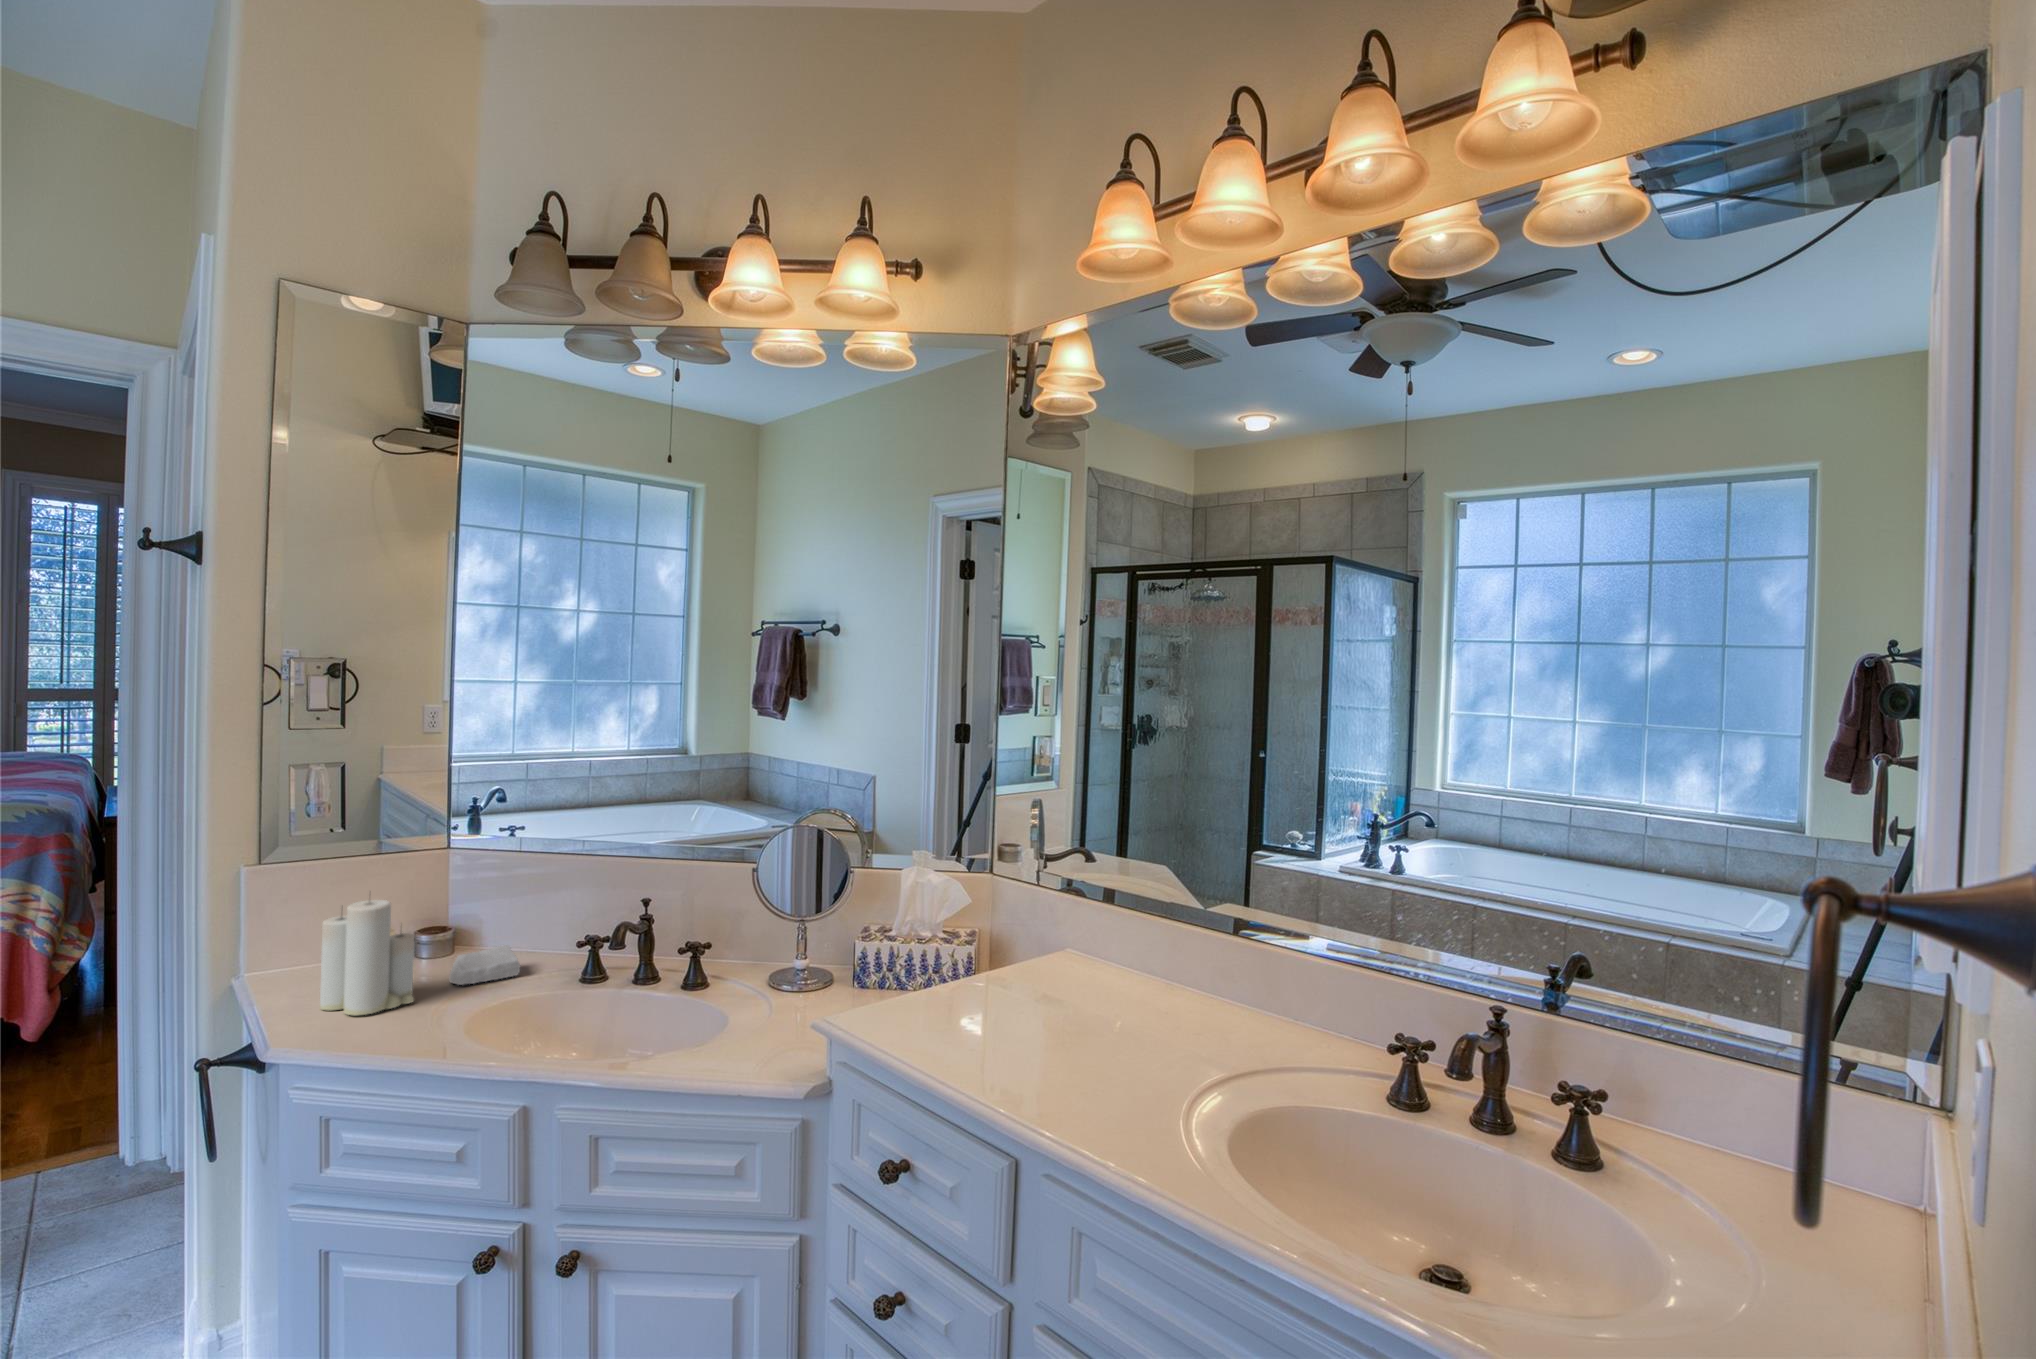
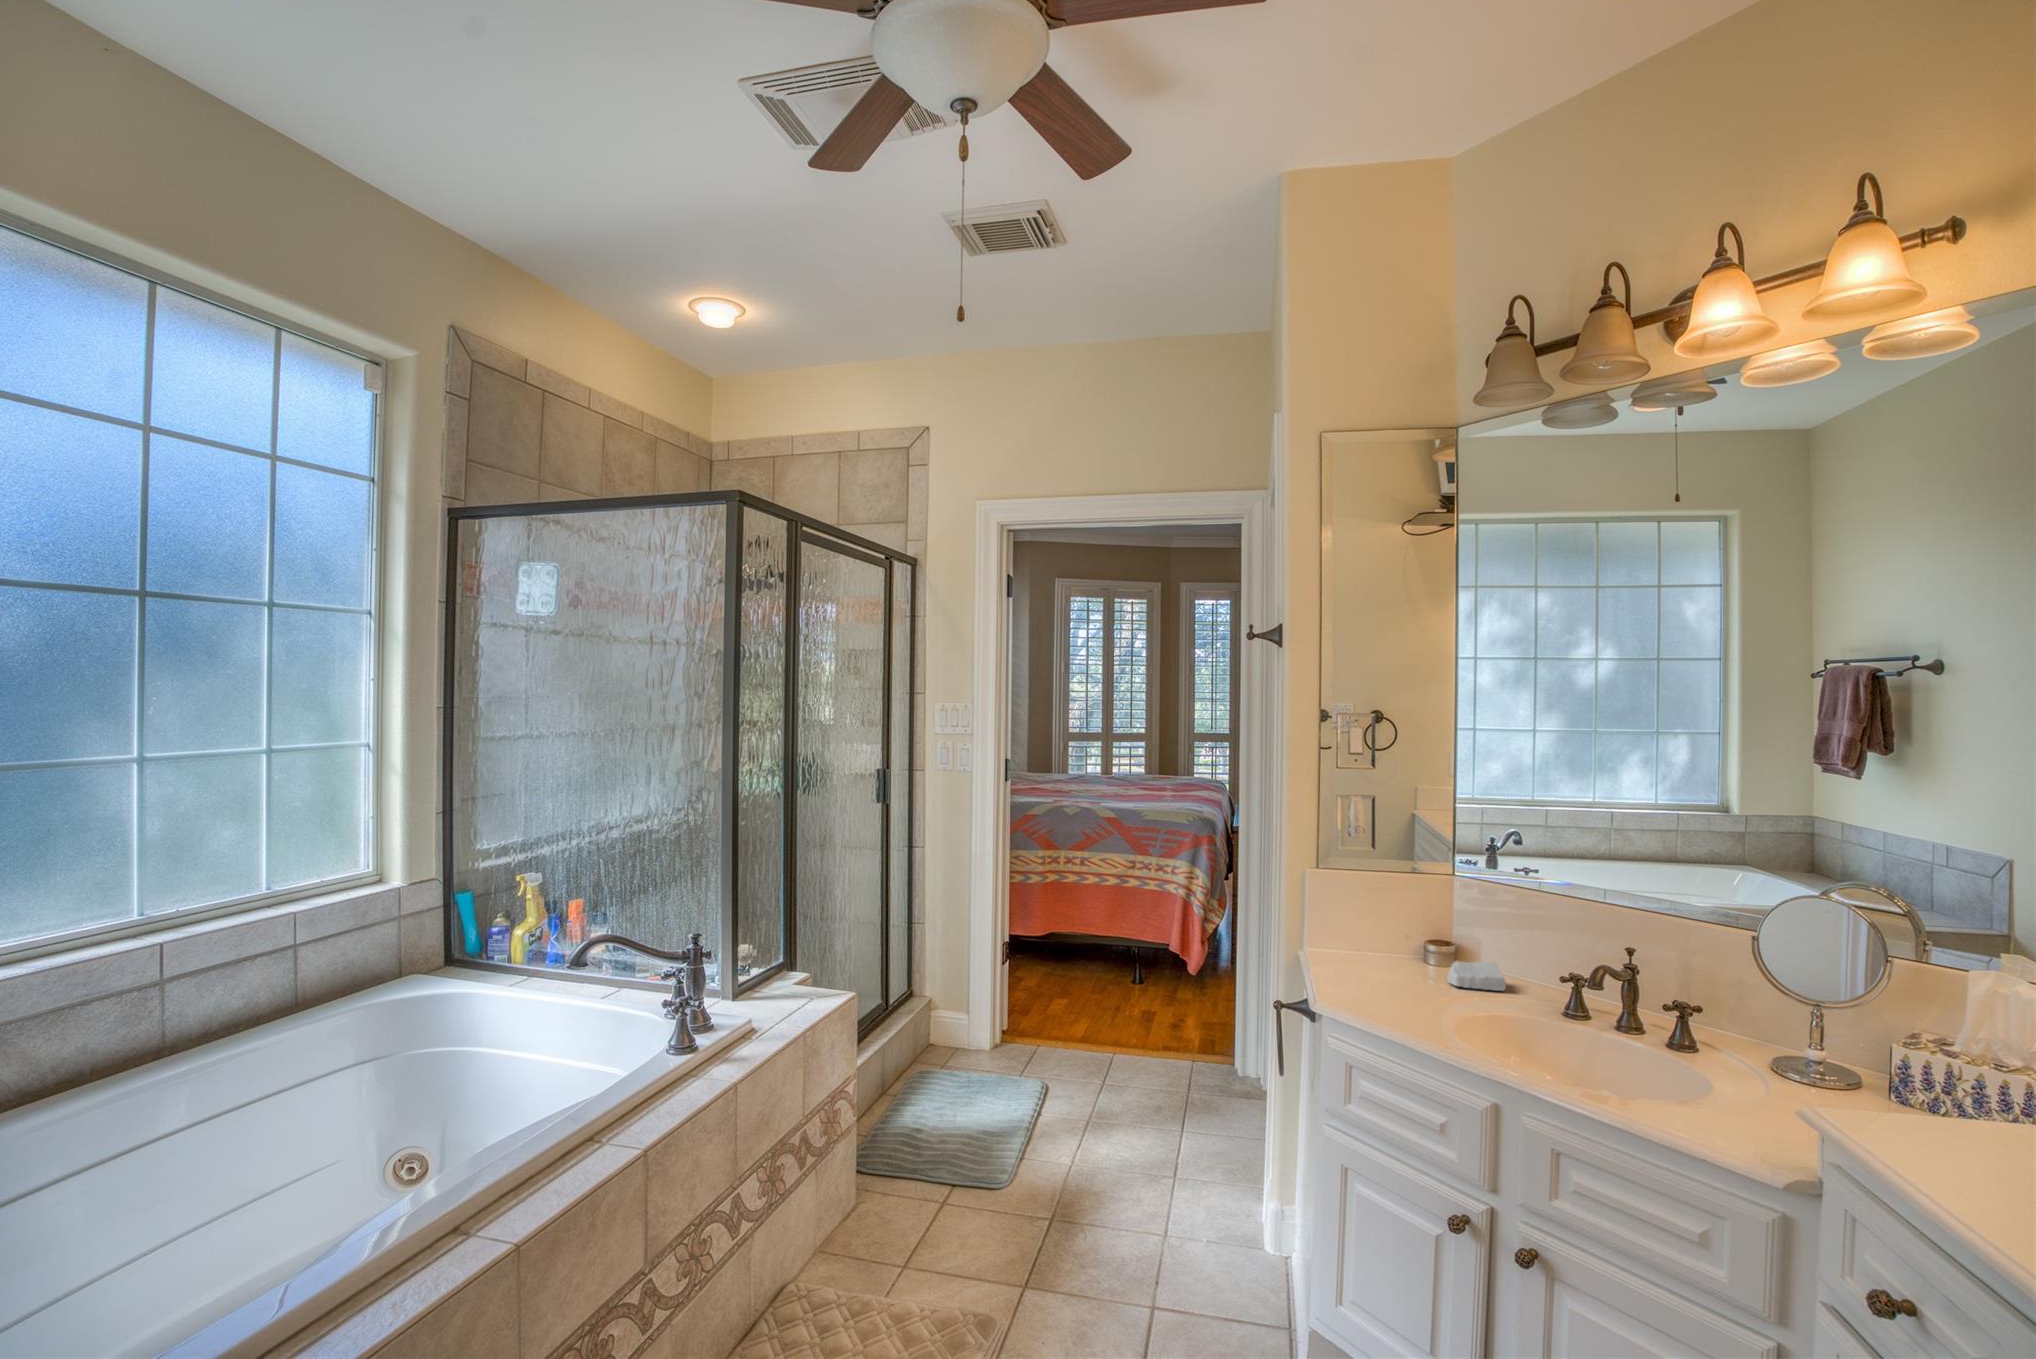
candle: present [320,900,414,1015] -> none [1356,893,1420,989]

